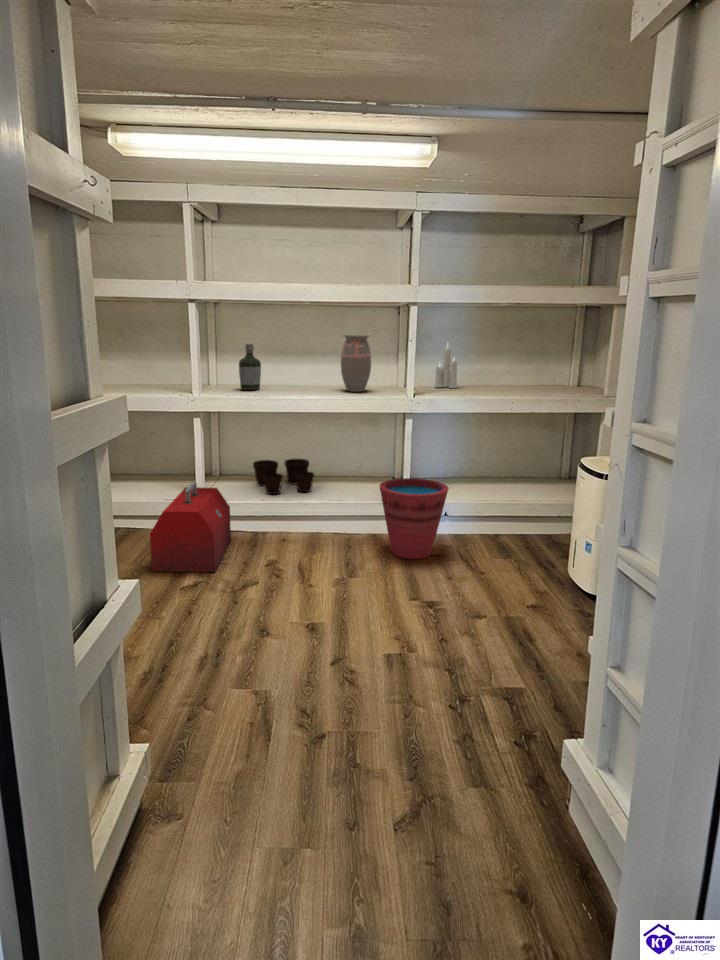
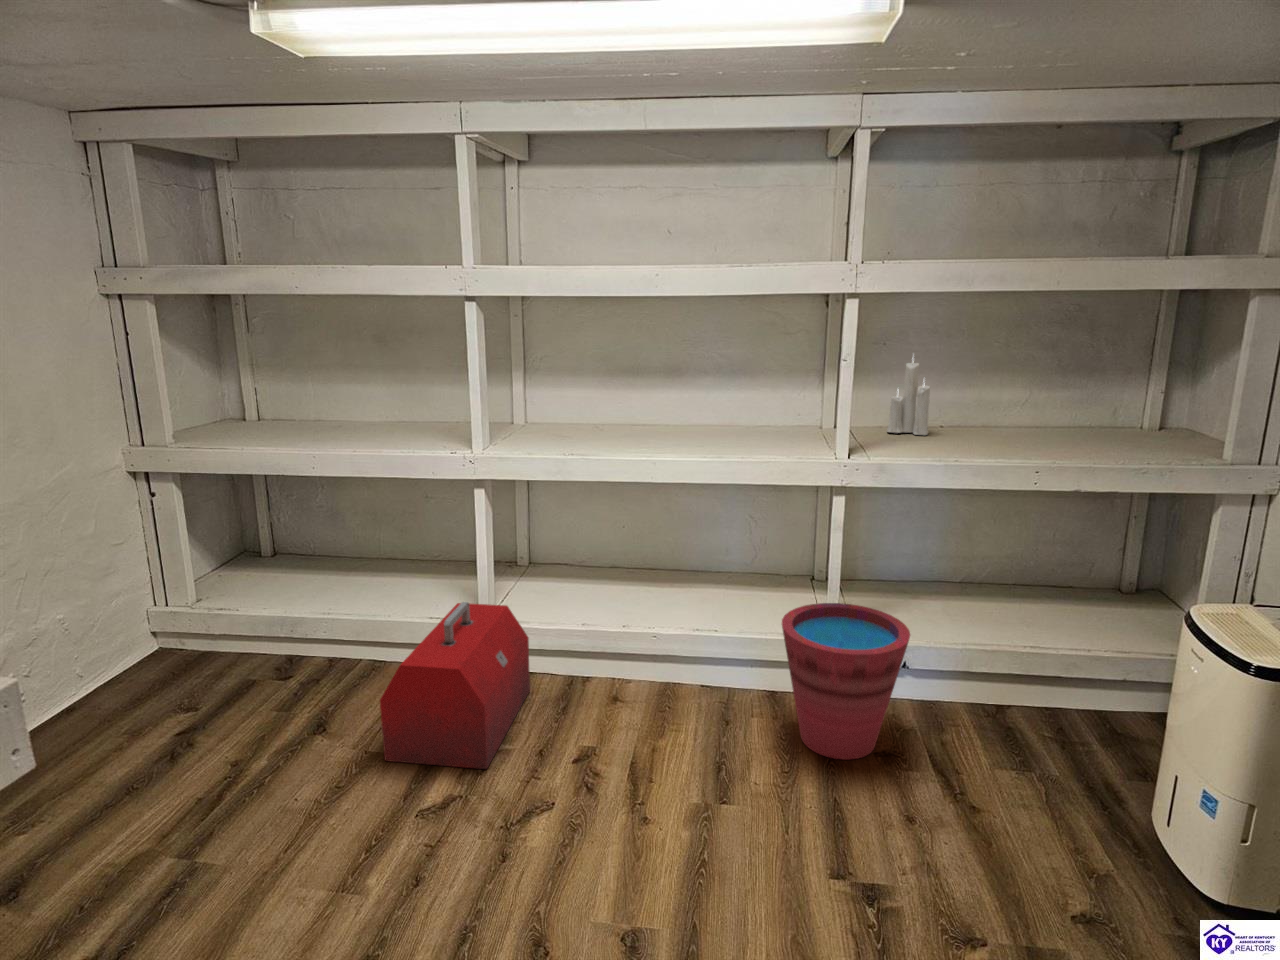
decorative vase: present [341,335,371,392] -> none [722,346,775,444]
bottle: present [239,344,261,390] -> none [552,364,588,440]
flower pot: present [253,459,314,494] -> none [575,545,673,614]

